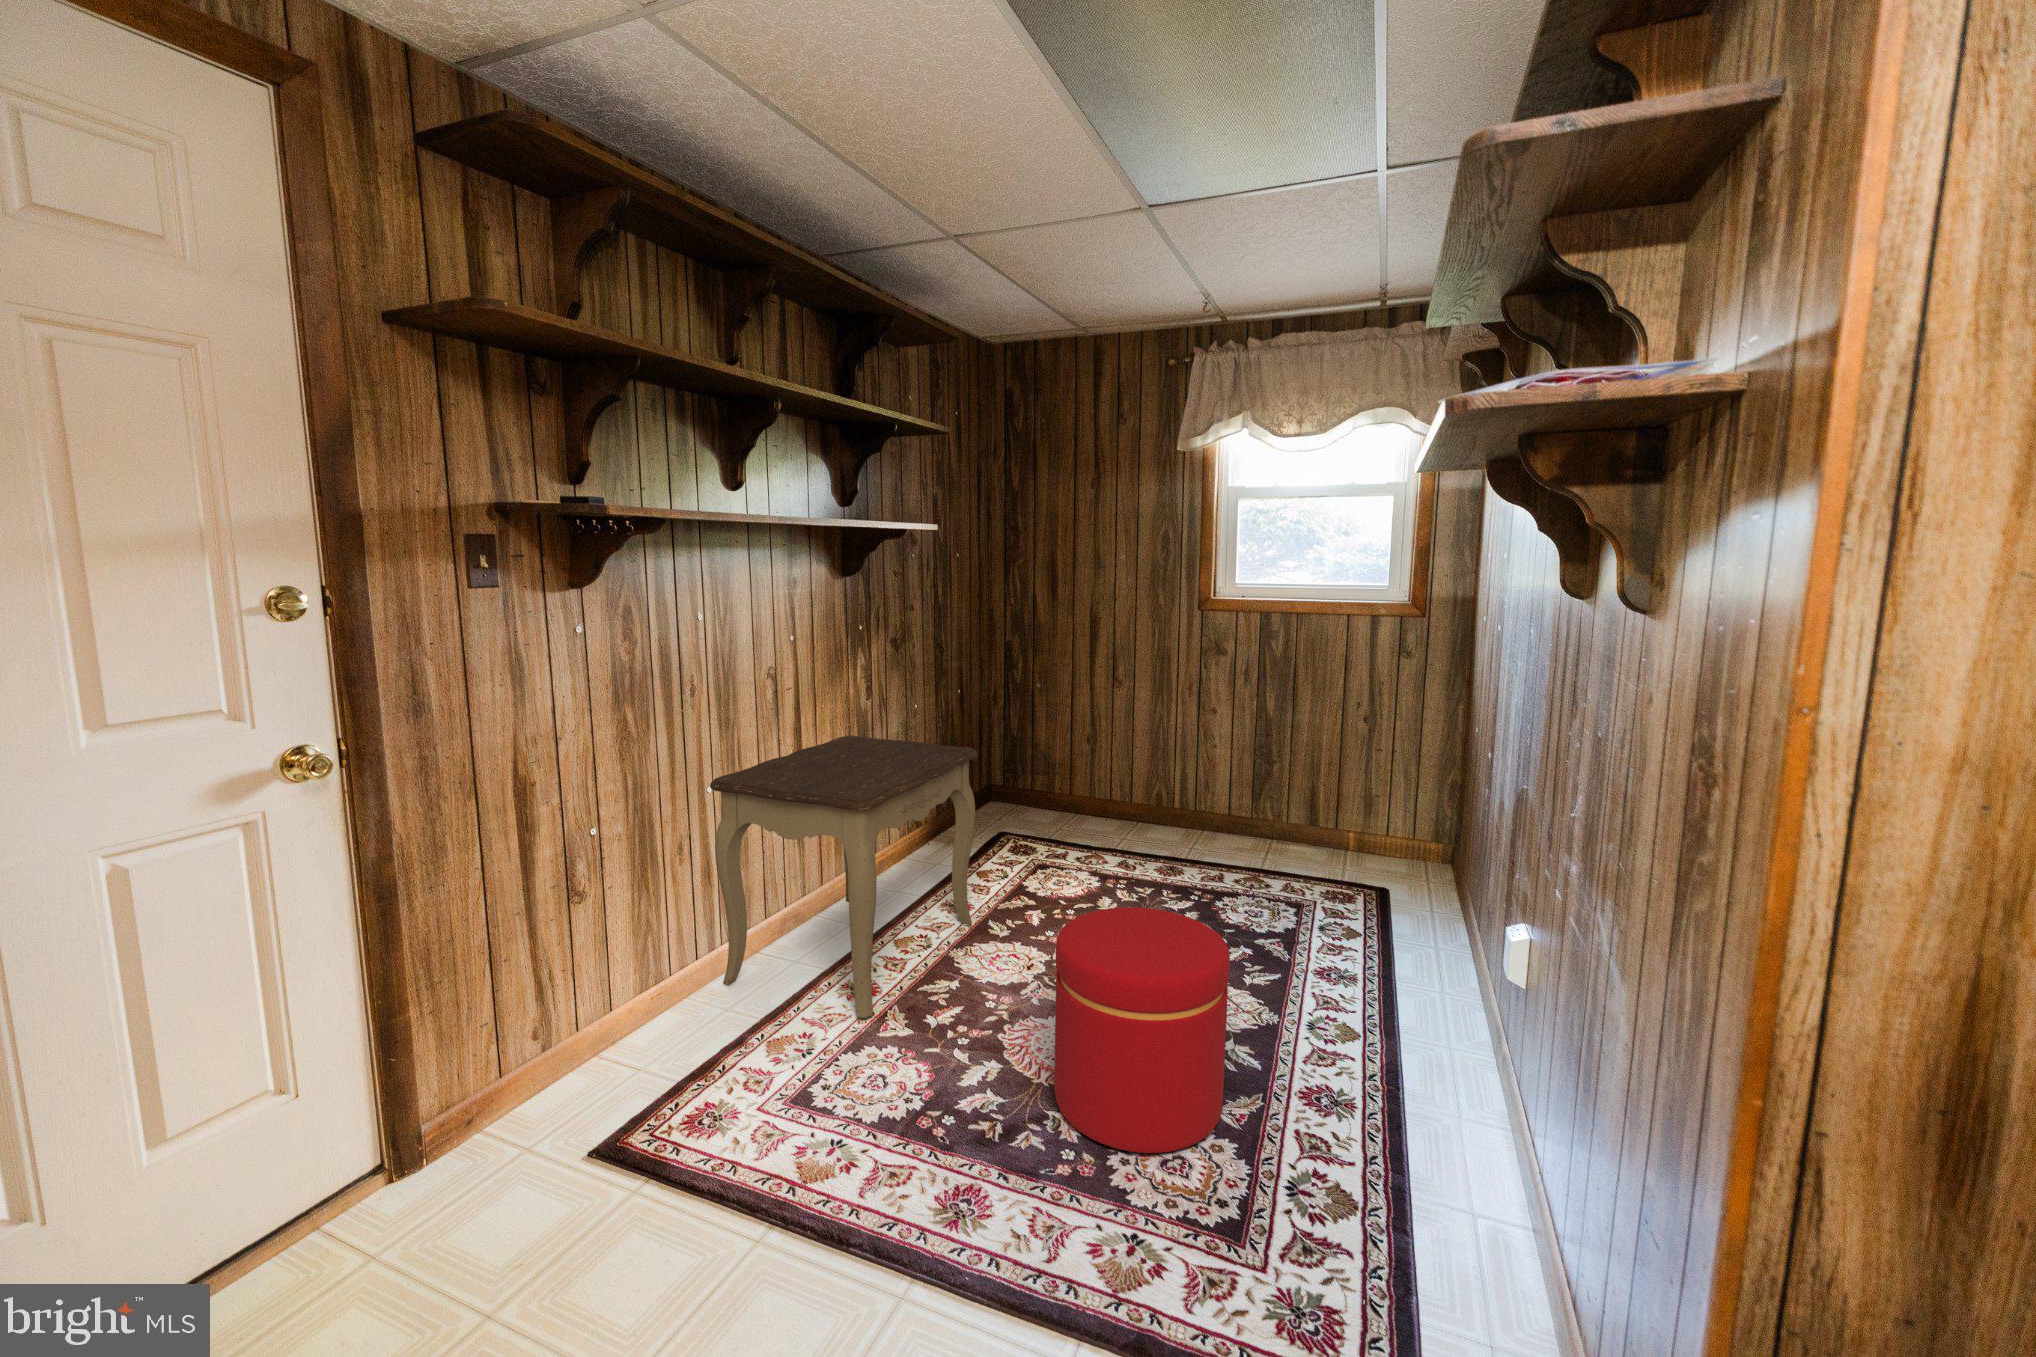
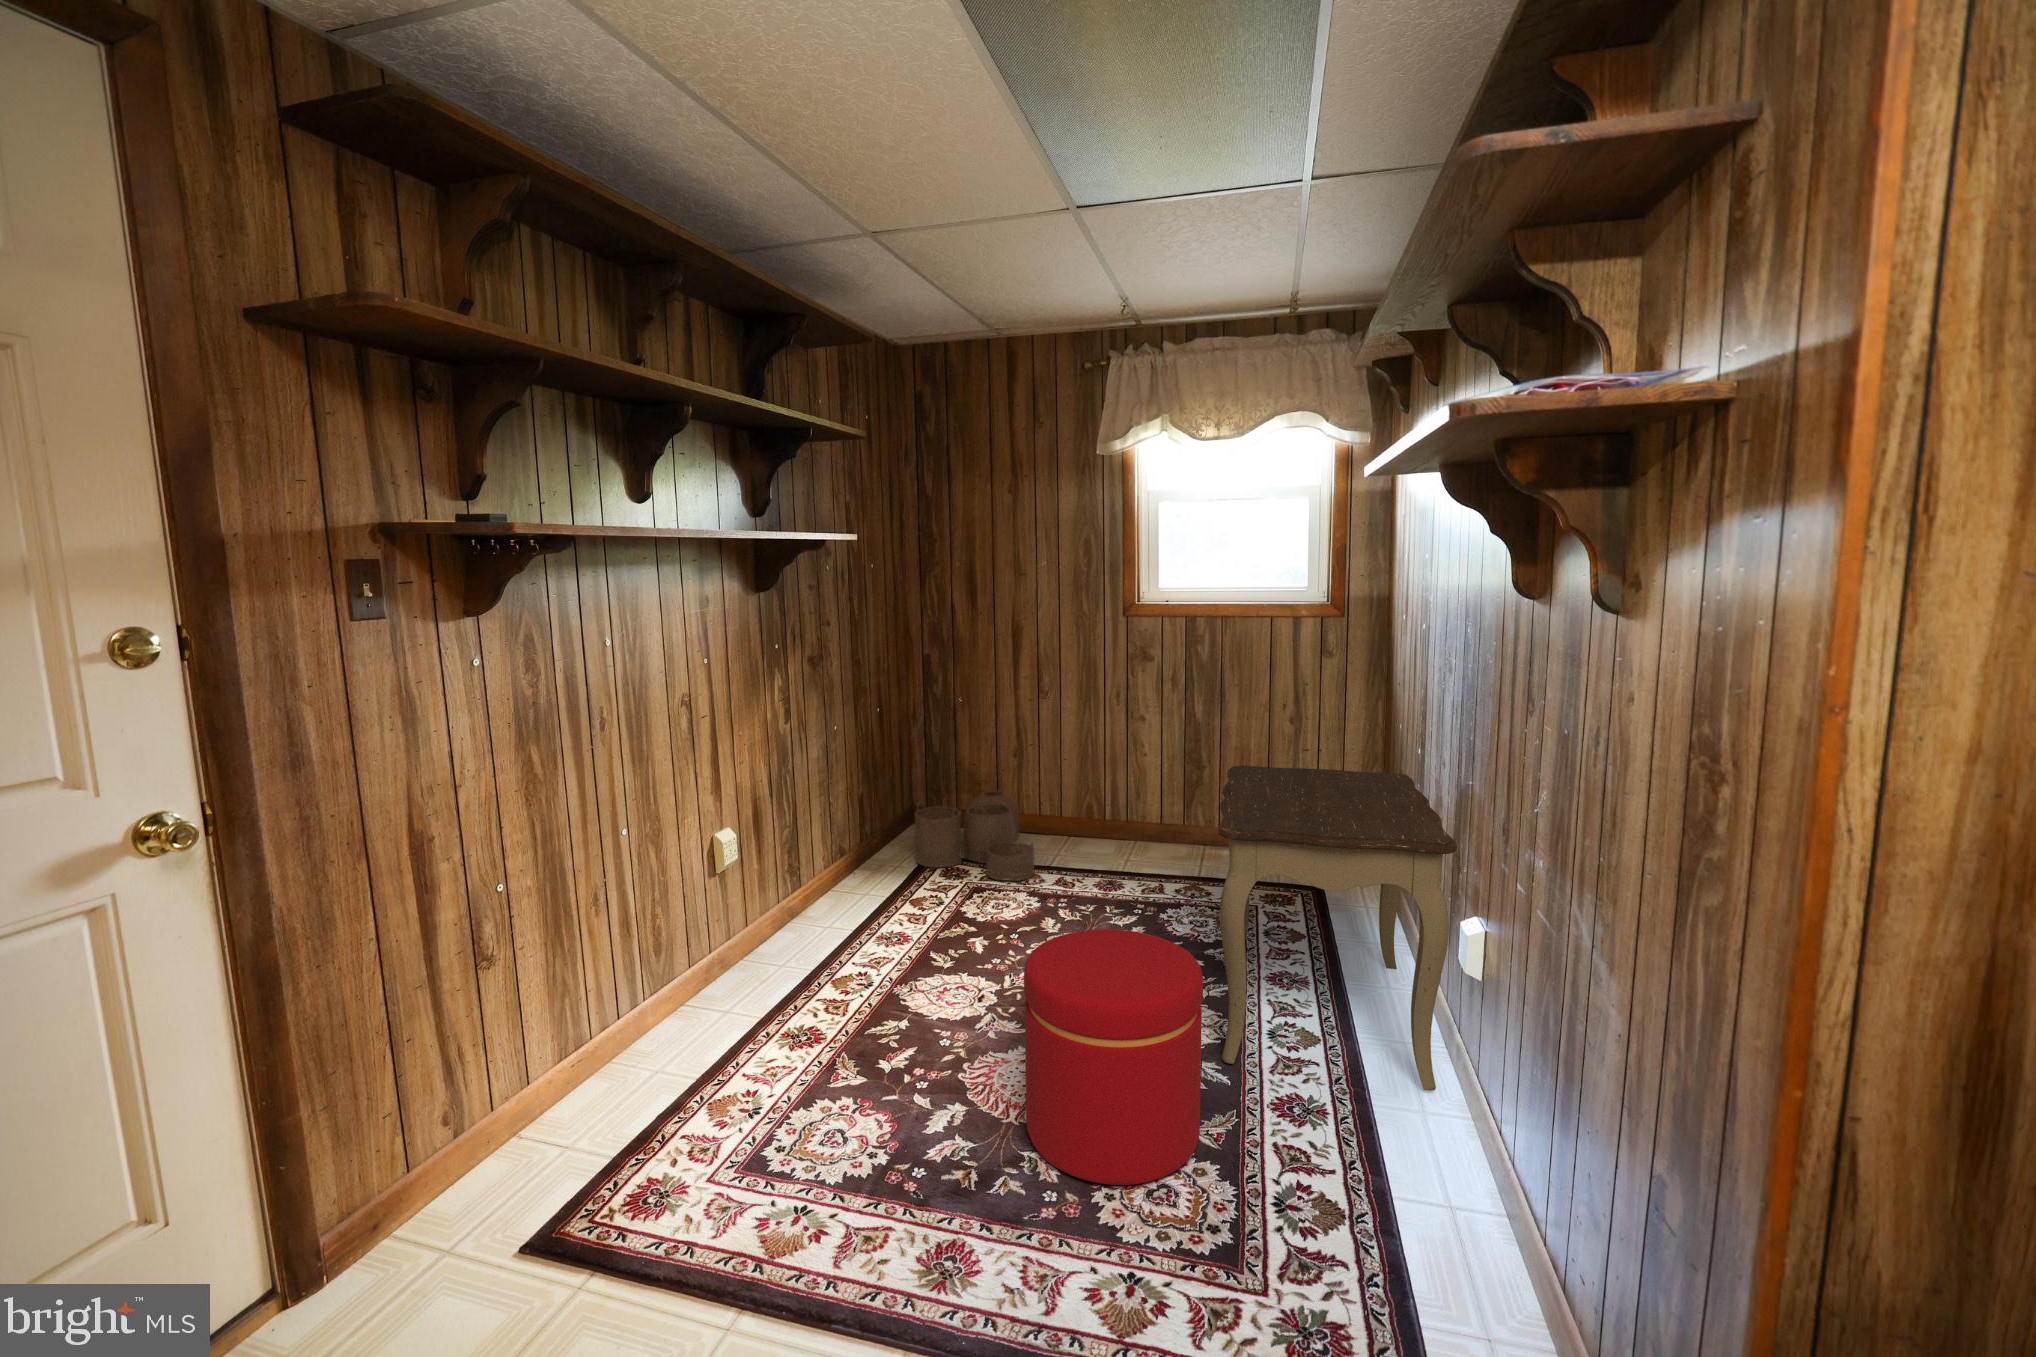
side table: present [710,736,977,1018] -> present [1218,766,1457,1091]
woven basket: none [988,770,1099,861] -> present [915,791,1034,881]

